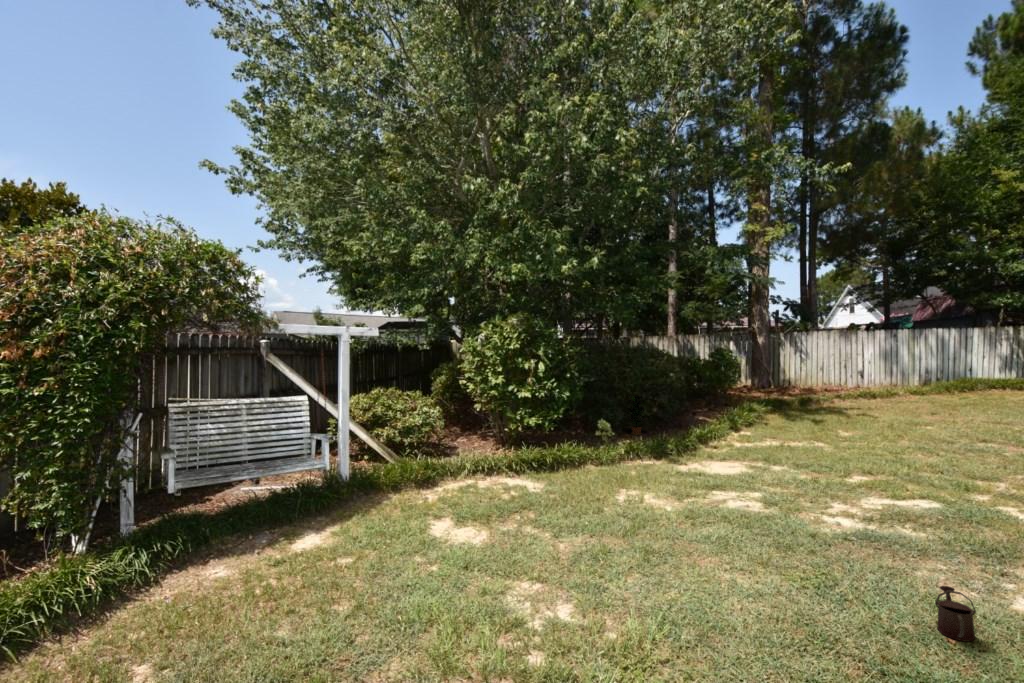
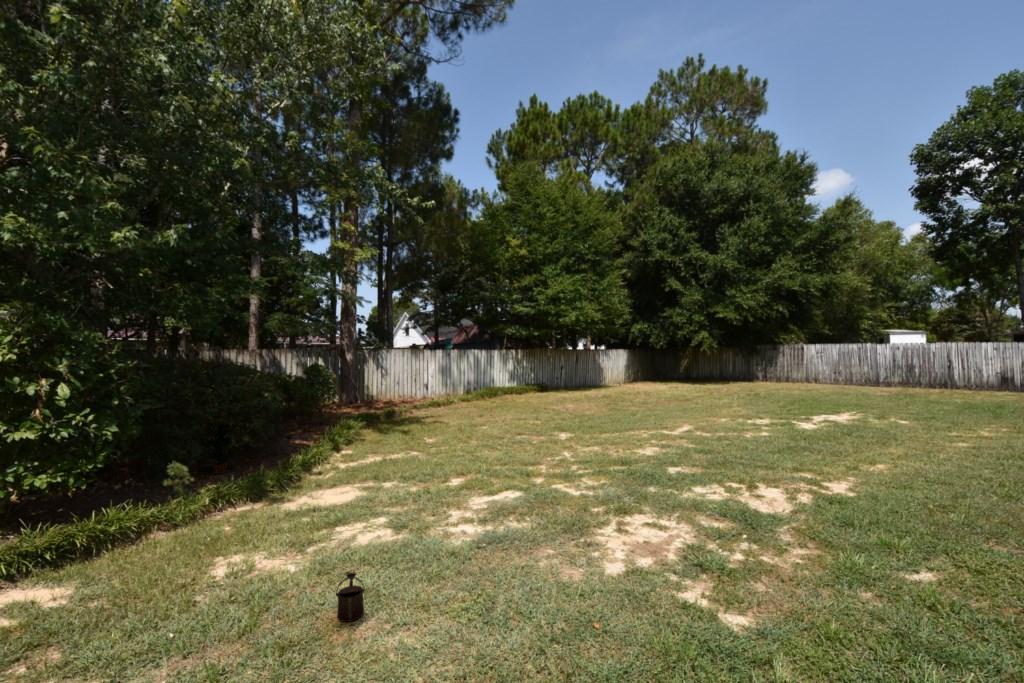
watering can: present [935,586,976,642] -> present [336,573,365,622]

